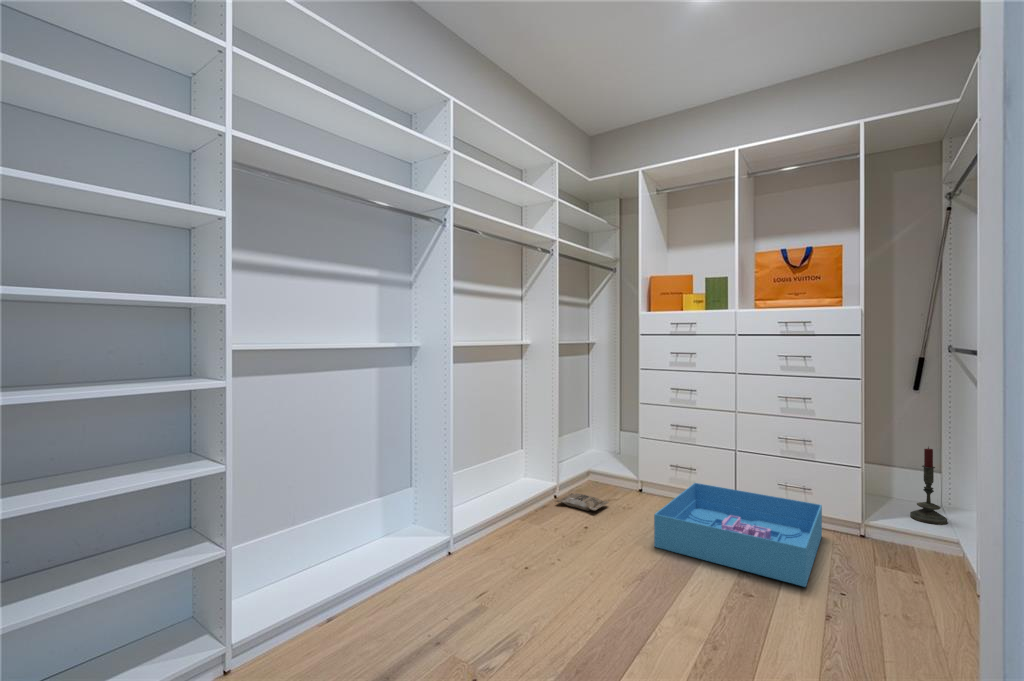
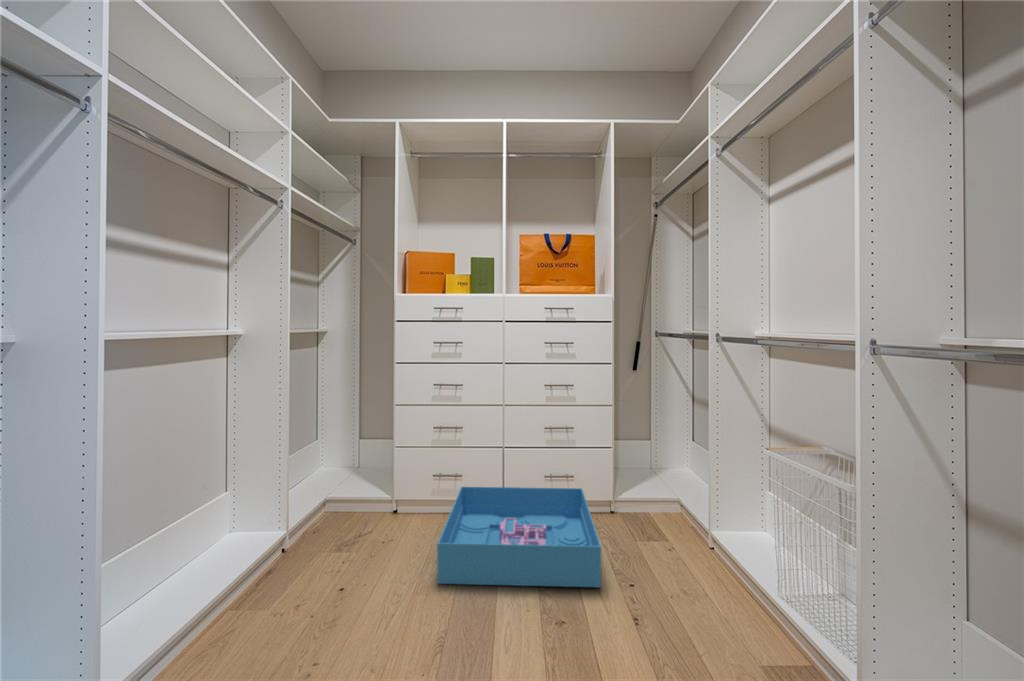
candle: present [910,448,947,525] -> none [636,420,662,487]
bag: present [557,493,609,511] -> none [290,529,366,552]

